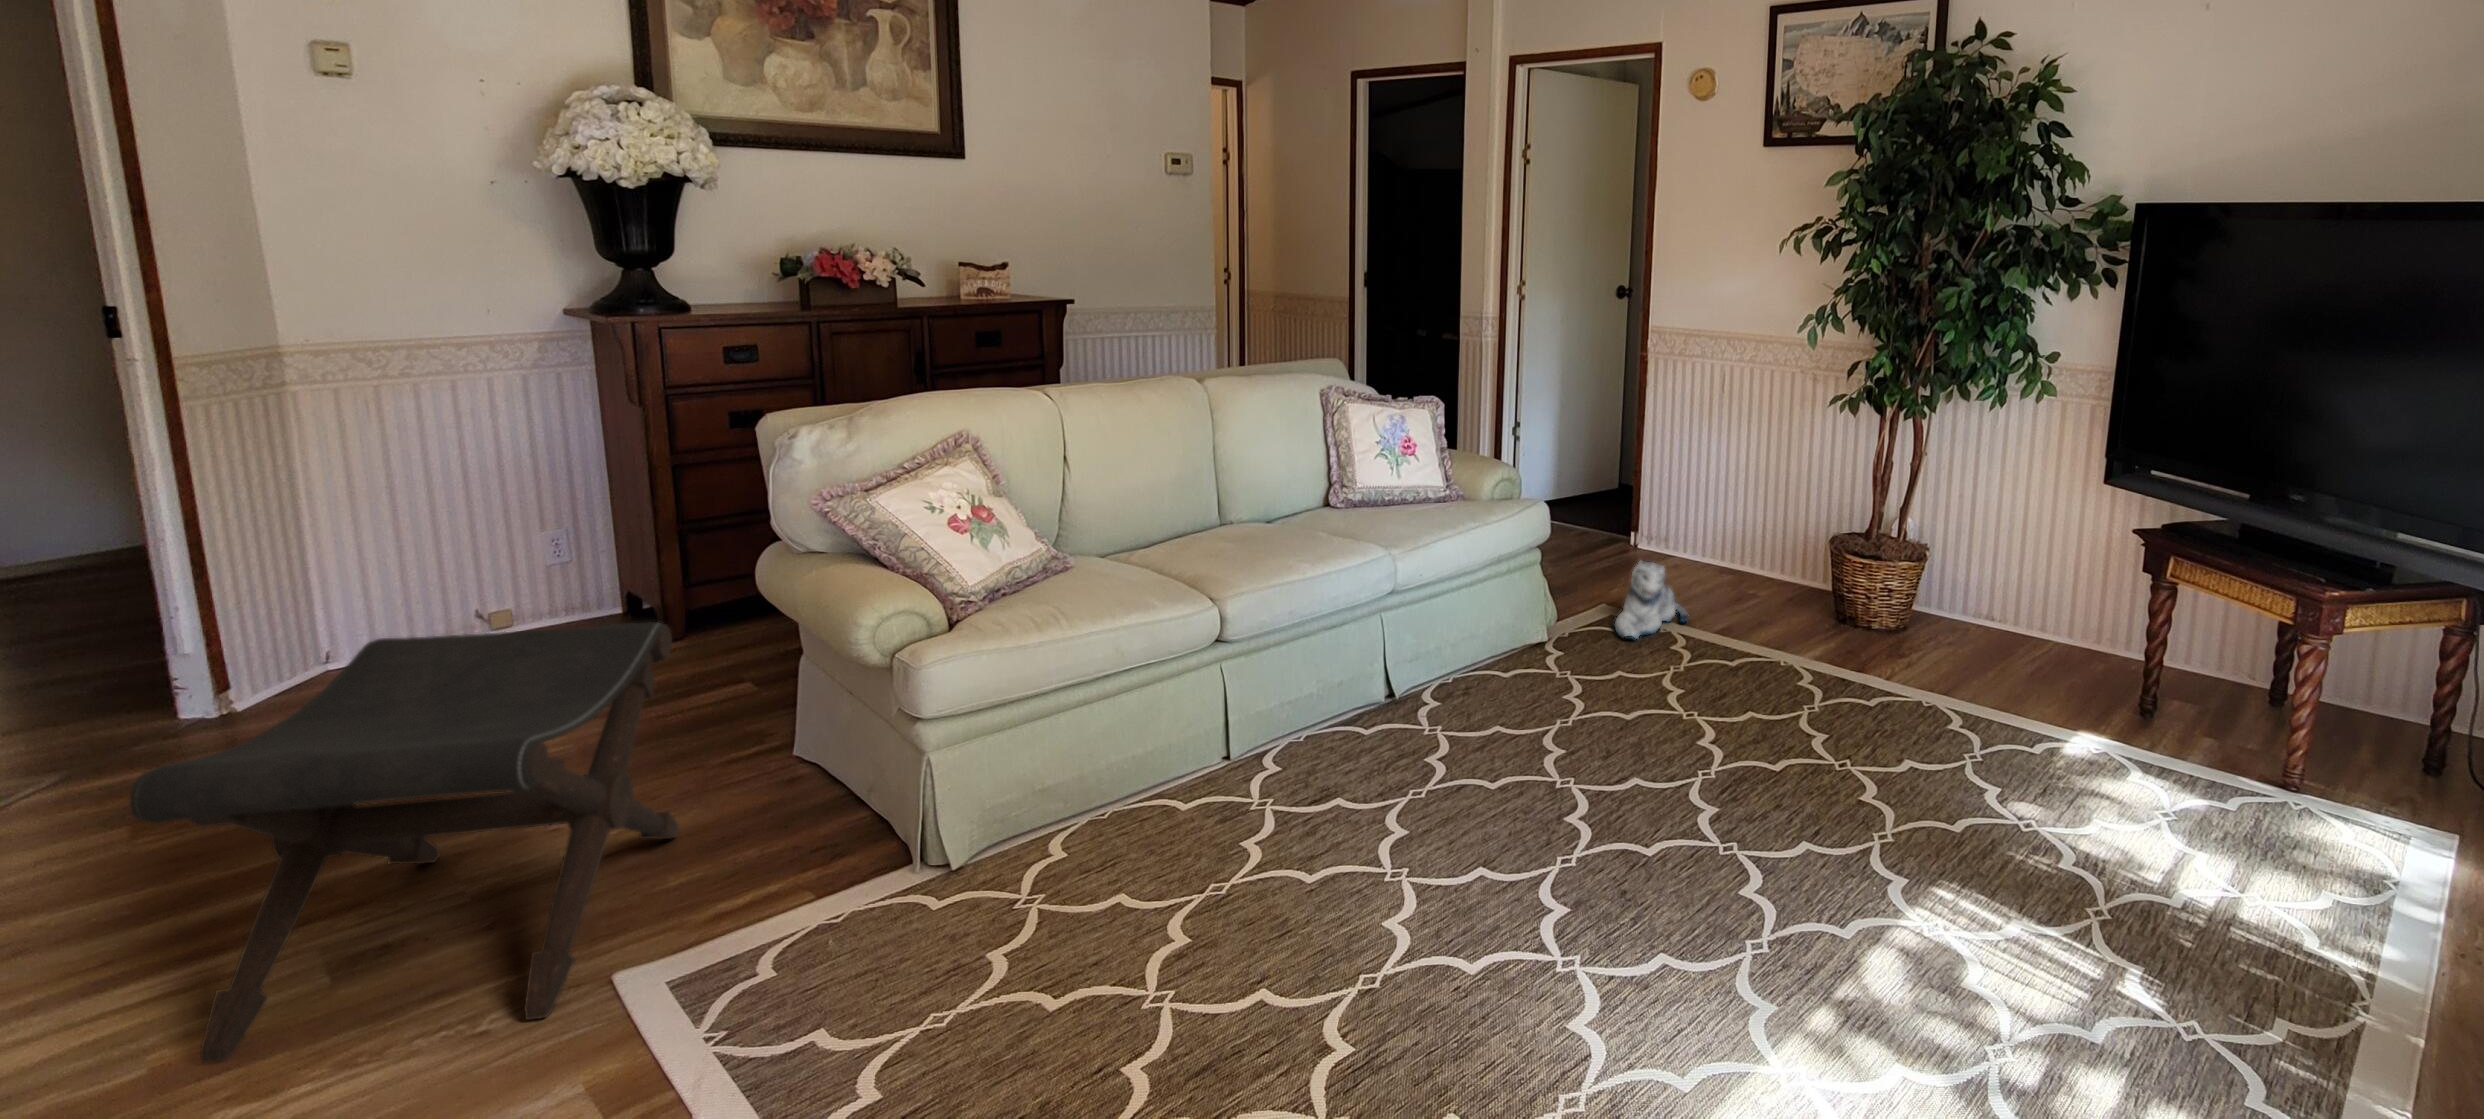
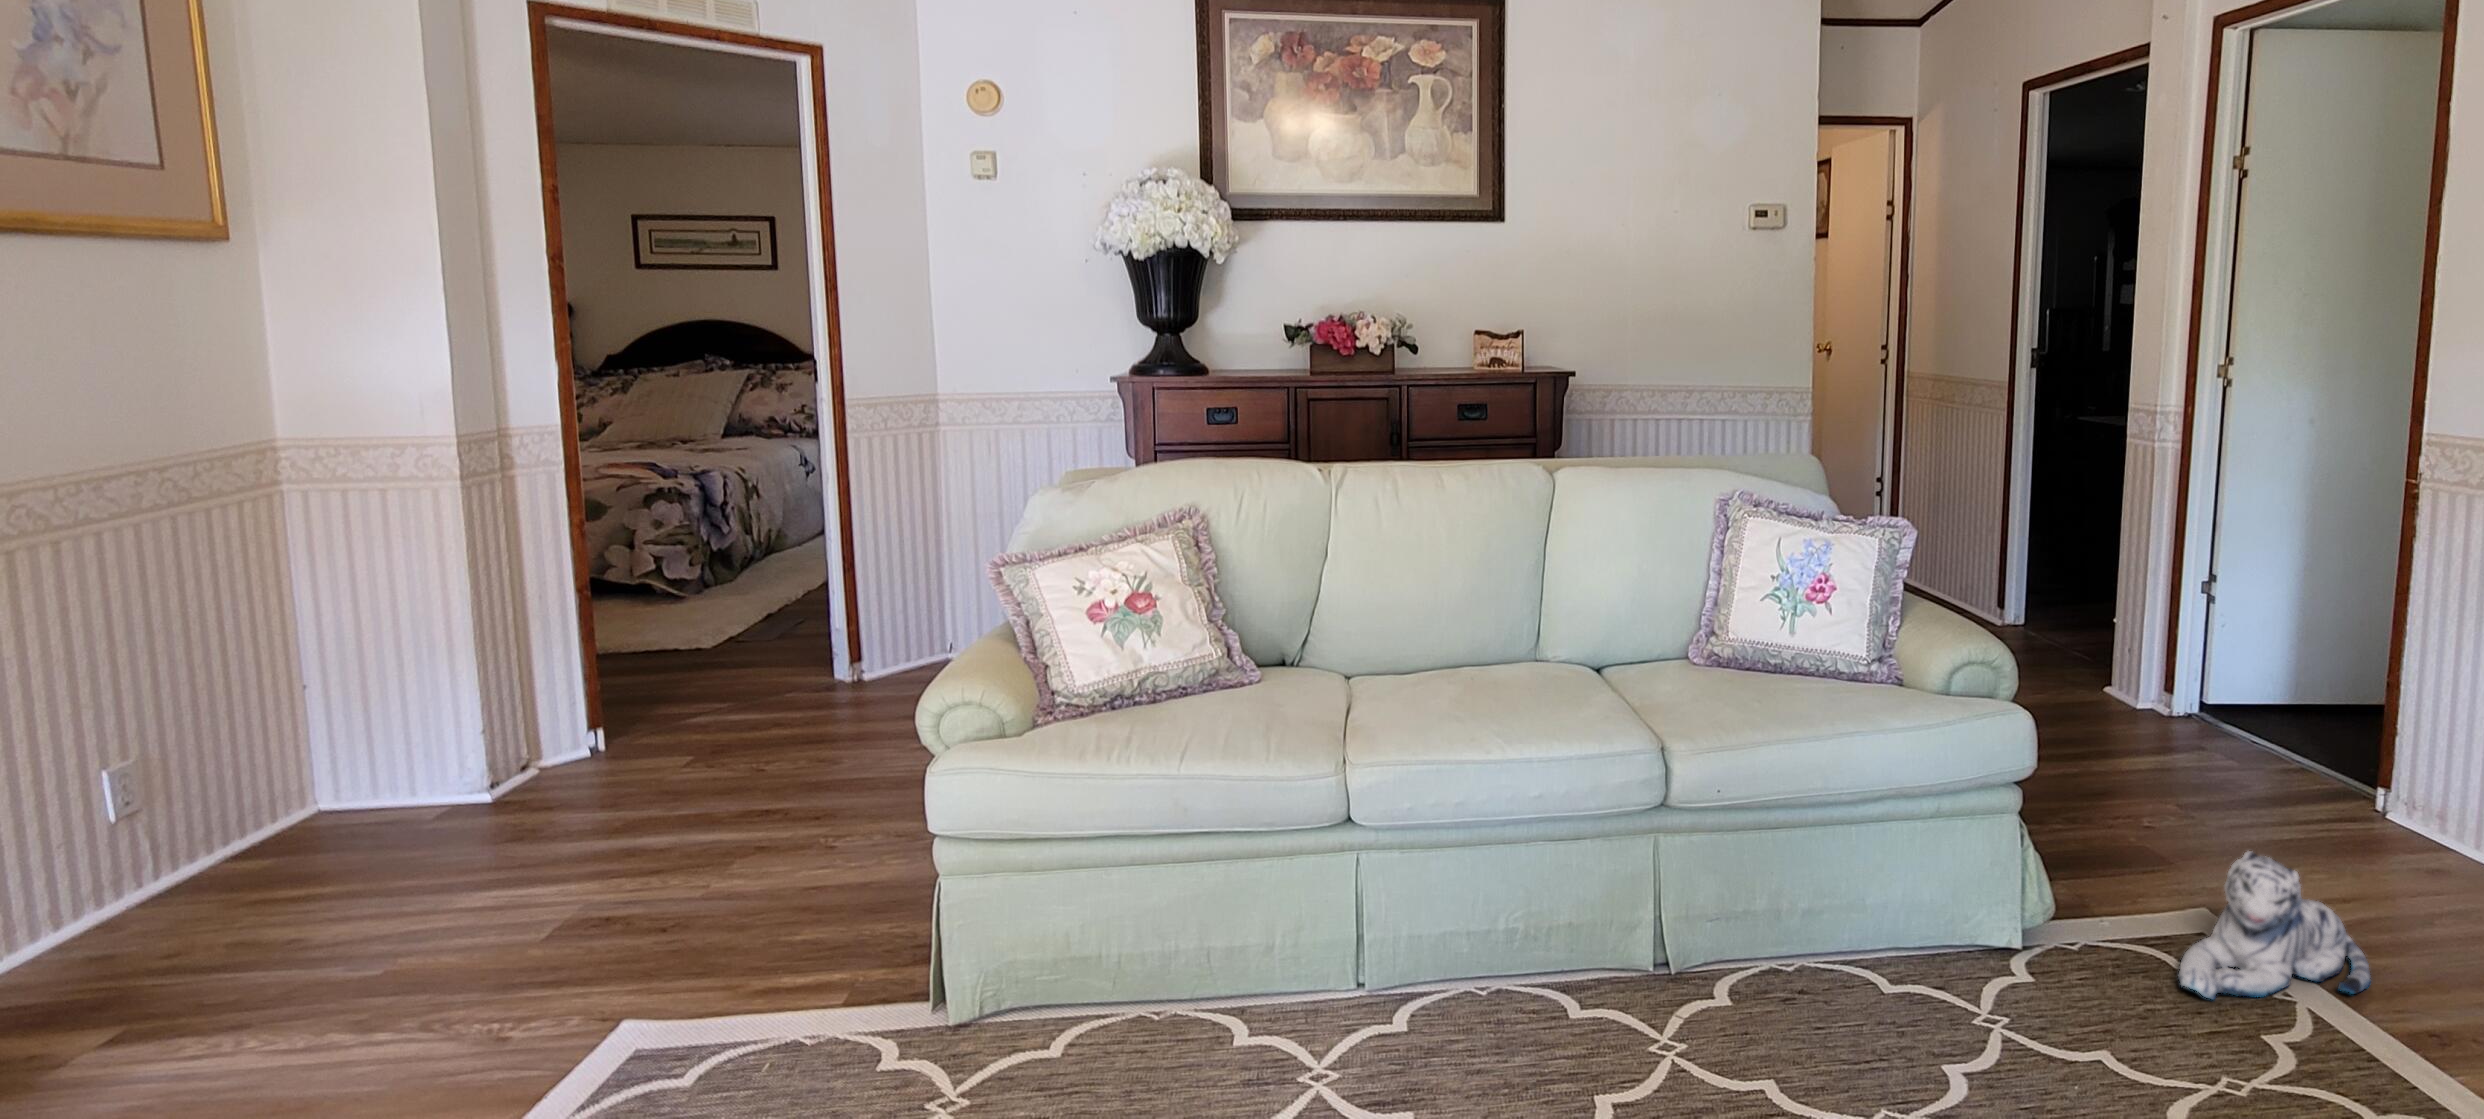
footstool: present [129,622,679,1063] -> none [340,640,869,1053]

